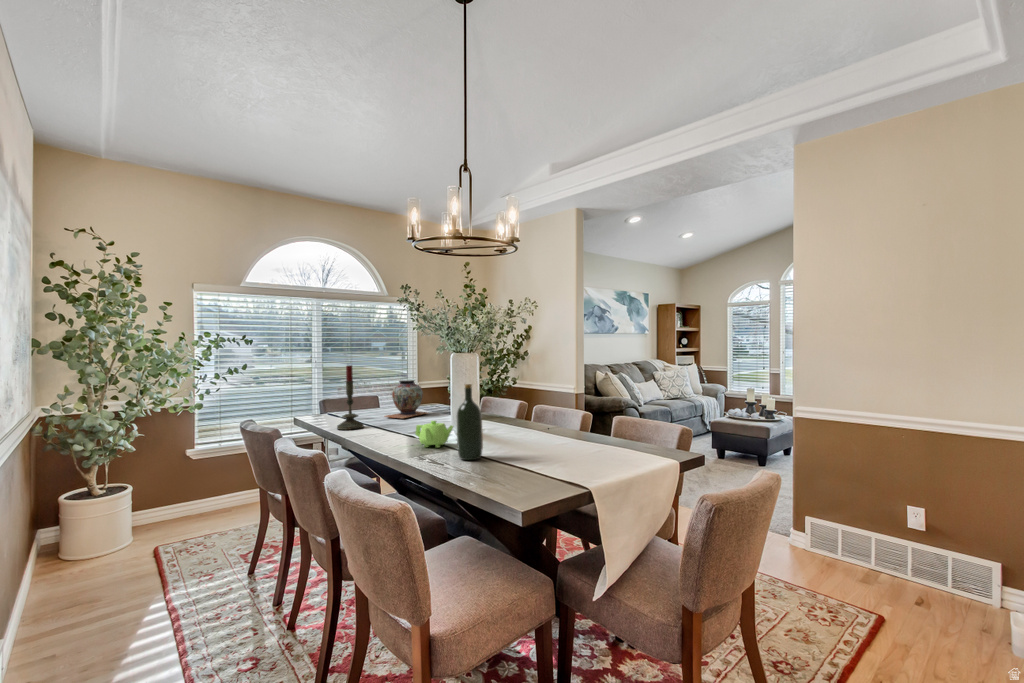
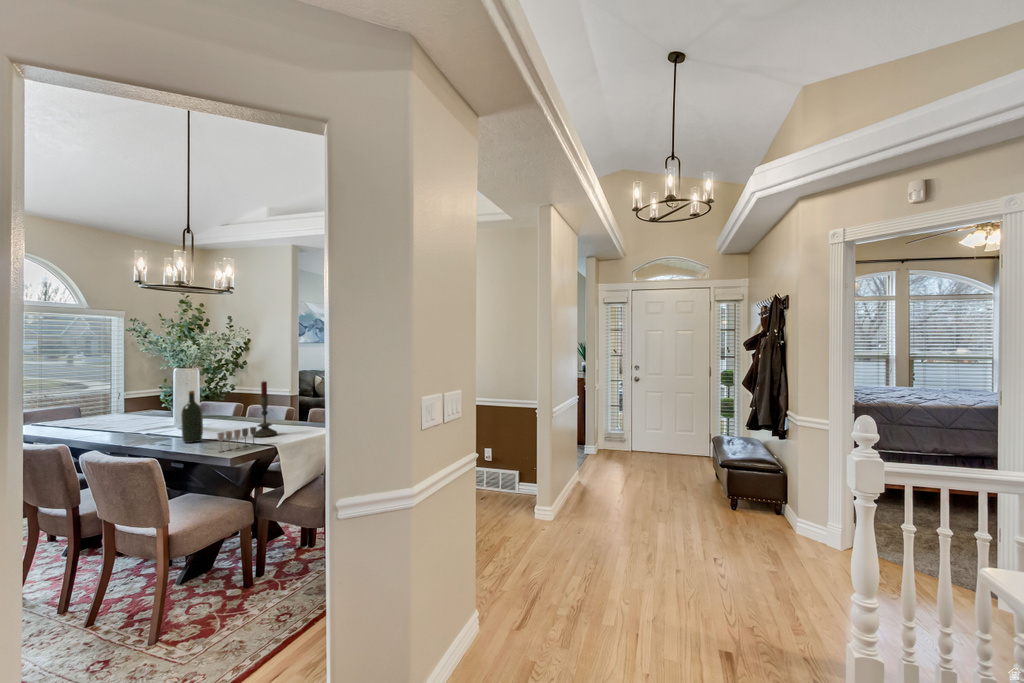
candle: present [337,365,364,430] -> present [254,381,277,437]
decorative vase: present [385,379,427,418] -> none [97,389,146,422]
teapot: present [415,421,453,448] -> none [141,419,177,439]
wine glass: none [501,447,555,486] -> present [217,427,256,452]

